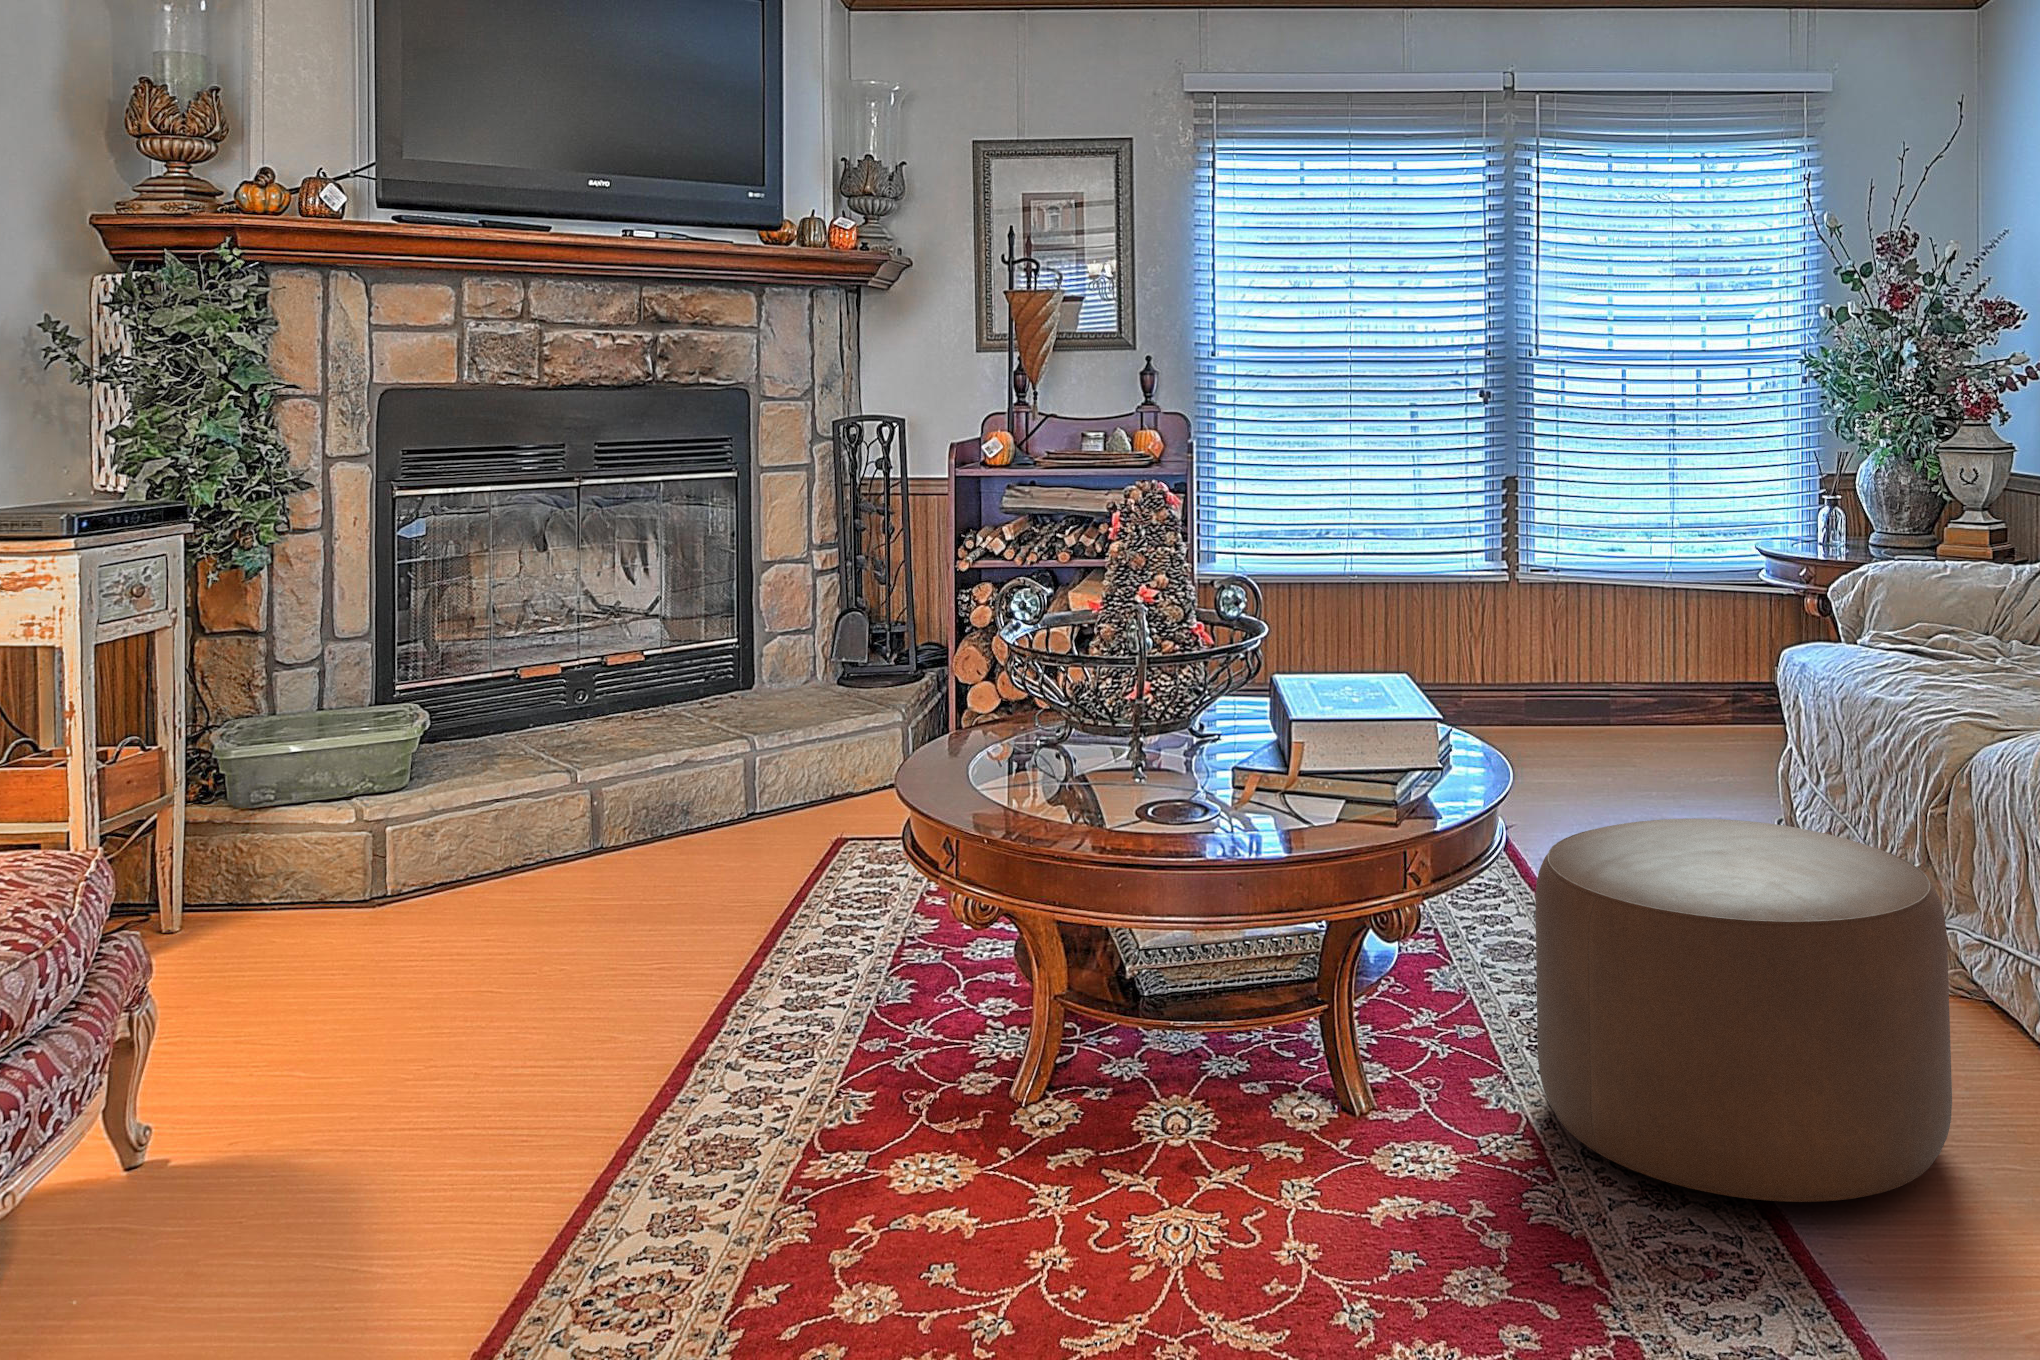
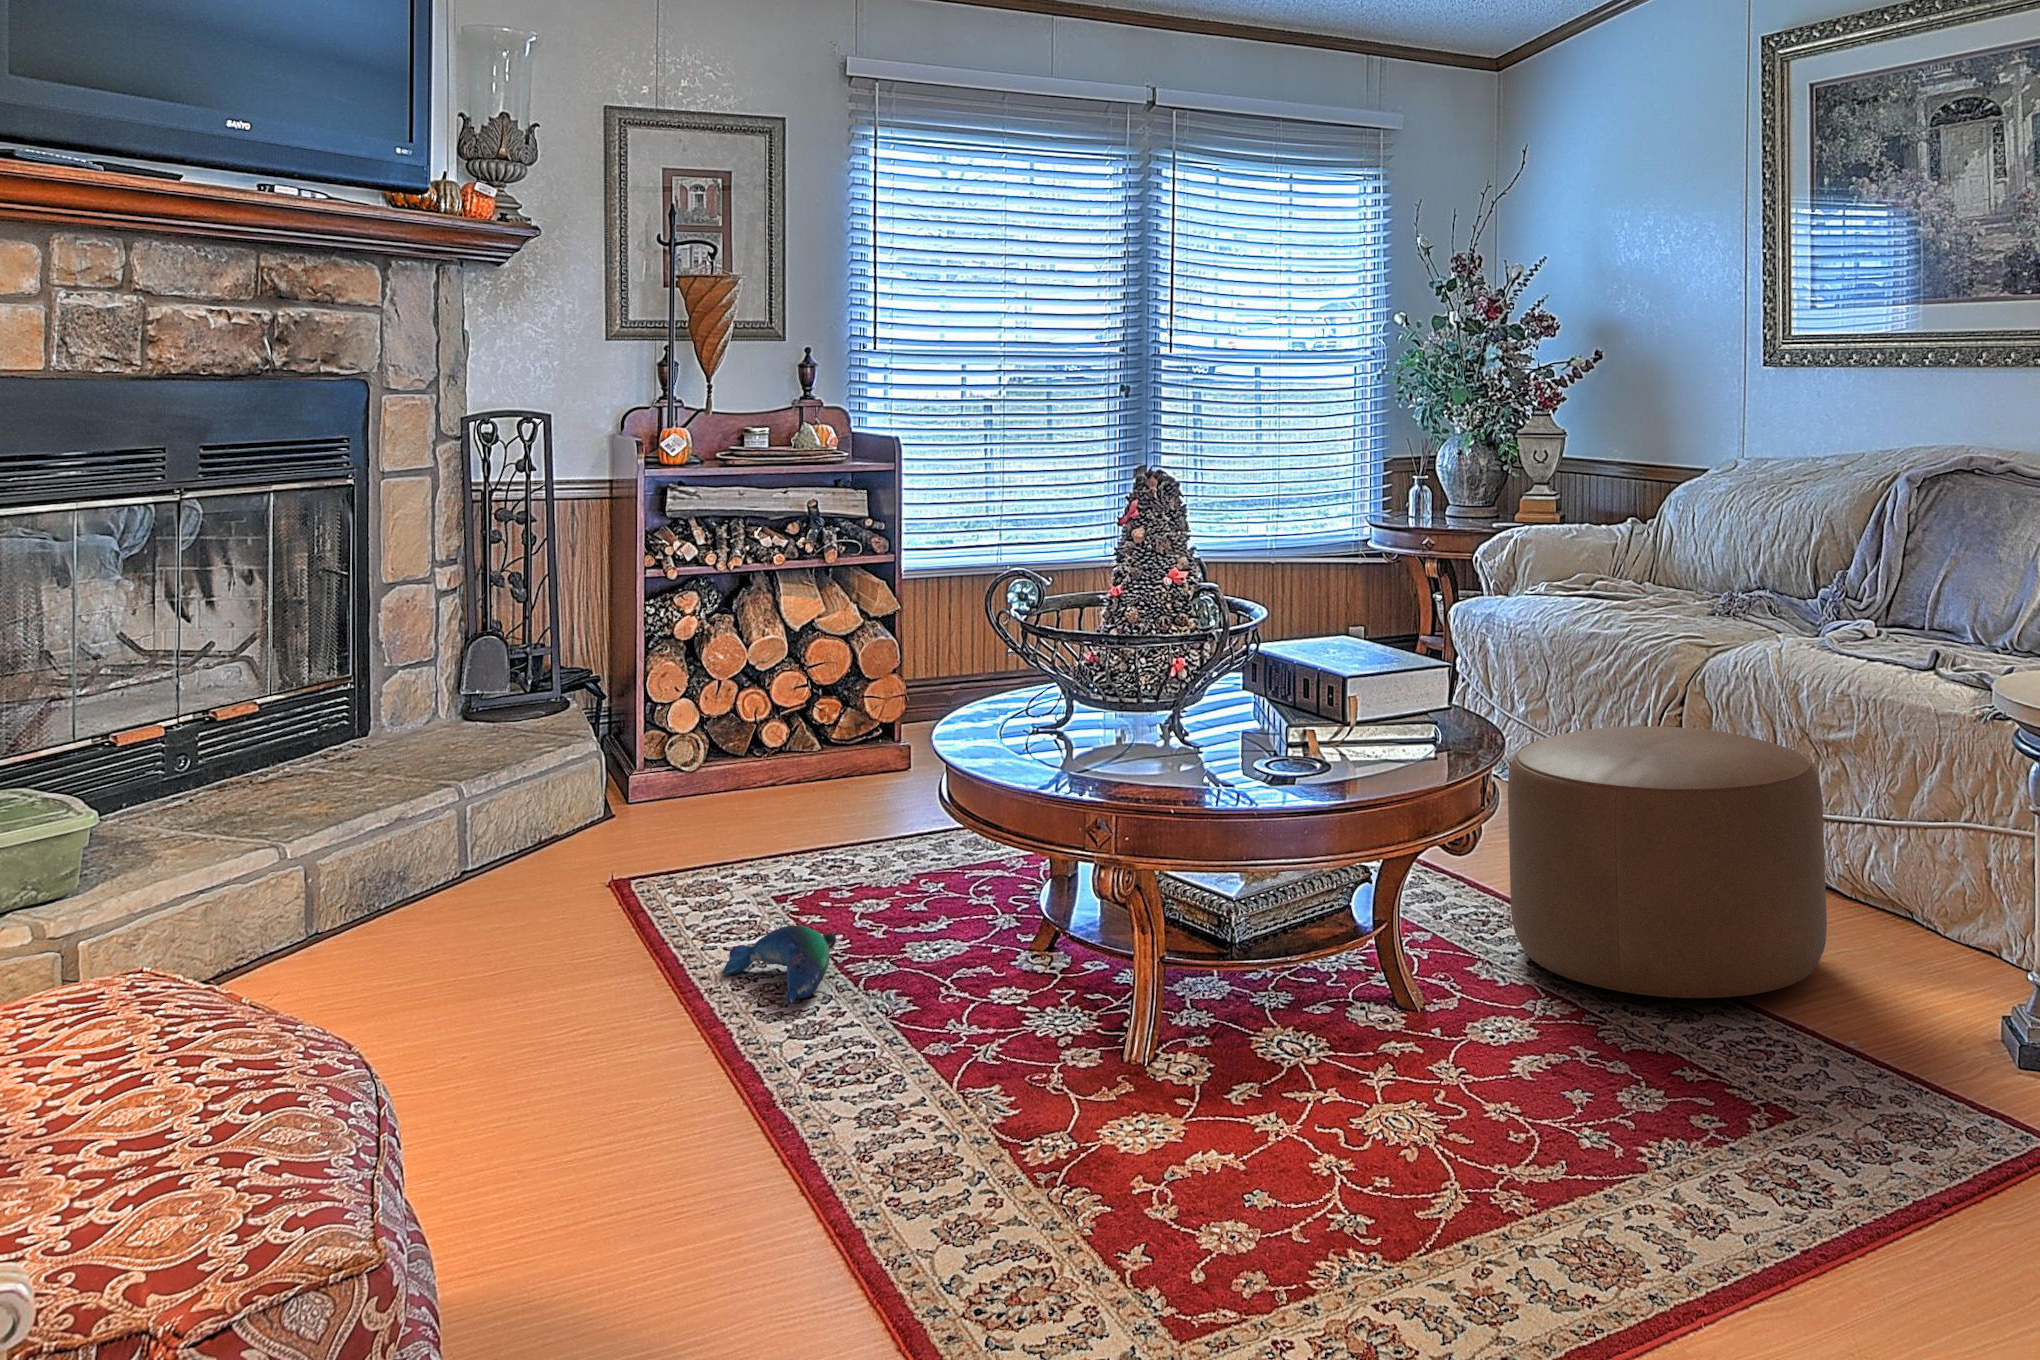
plush toy: none [813,904,894,978] -> present [723,925,836,1005]

